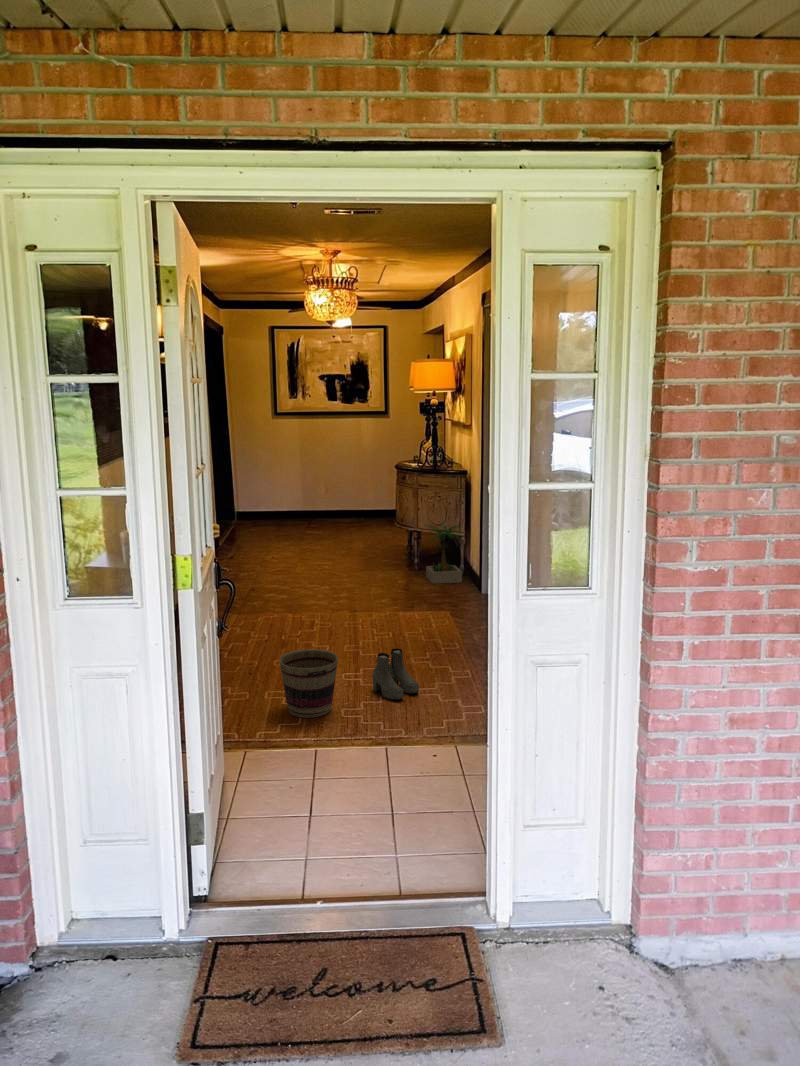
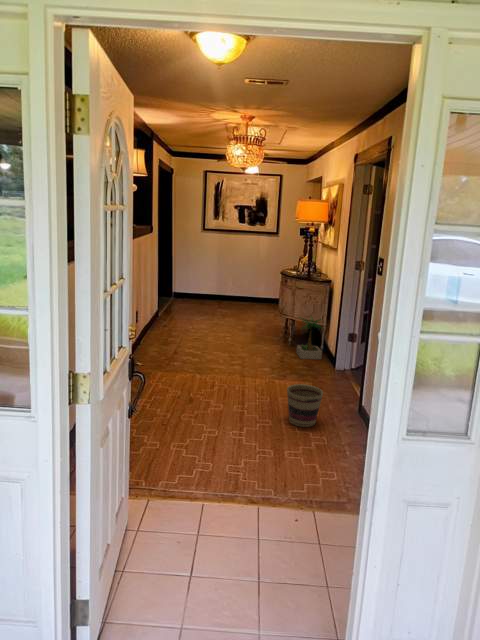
boots: present [372,648,419,700] -> none [252,419,287,461]
basket: present [279,649,338,718] -> present [287,384,323,427]

